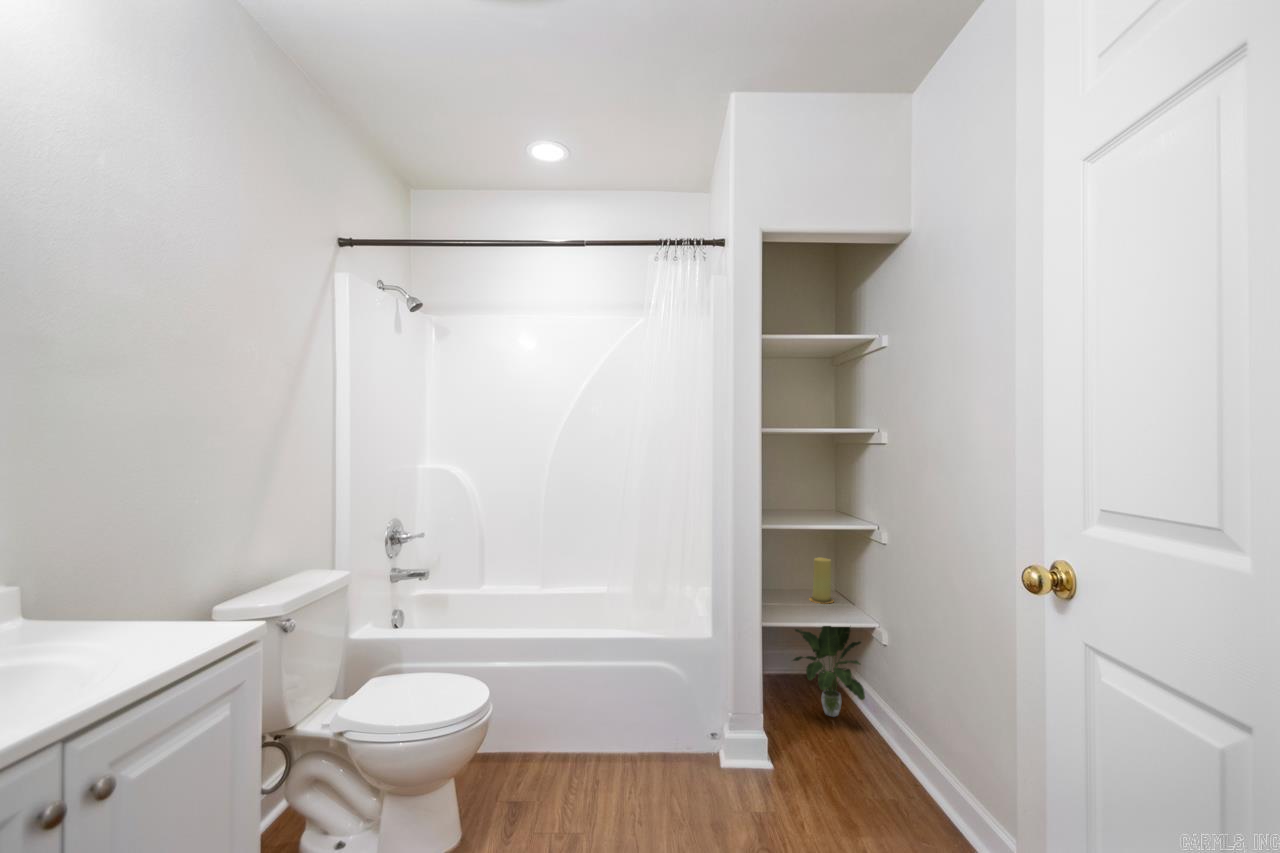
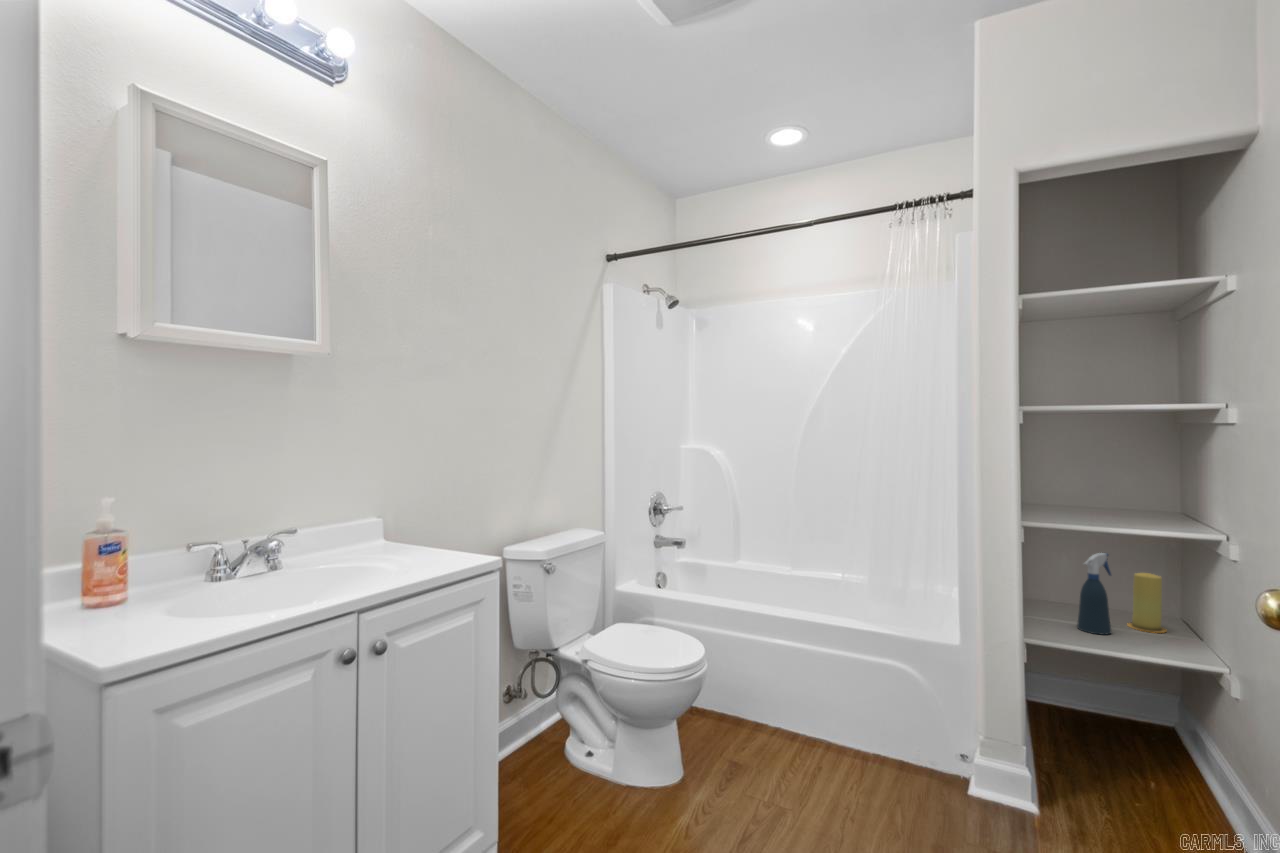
spray bottle: none [782,545,805,611] -> present [1077,553,1111,635]
potted plant: present [793,626,865,717] -> none [1091,647,1203,779]

